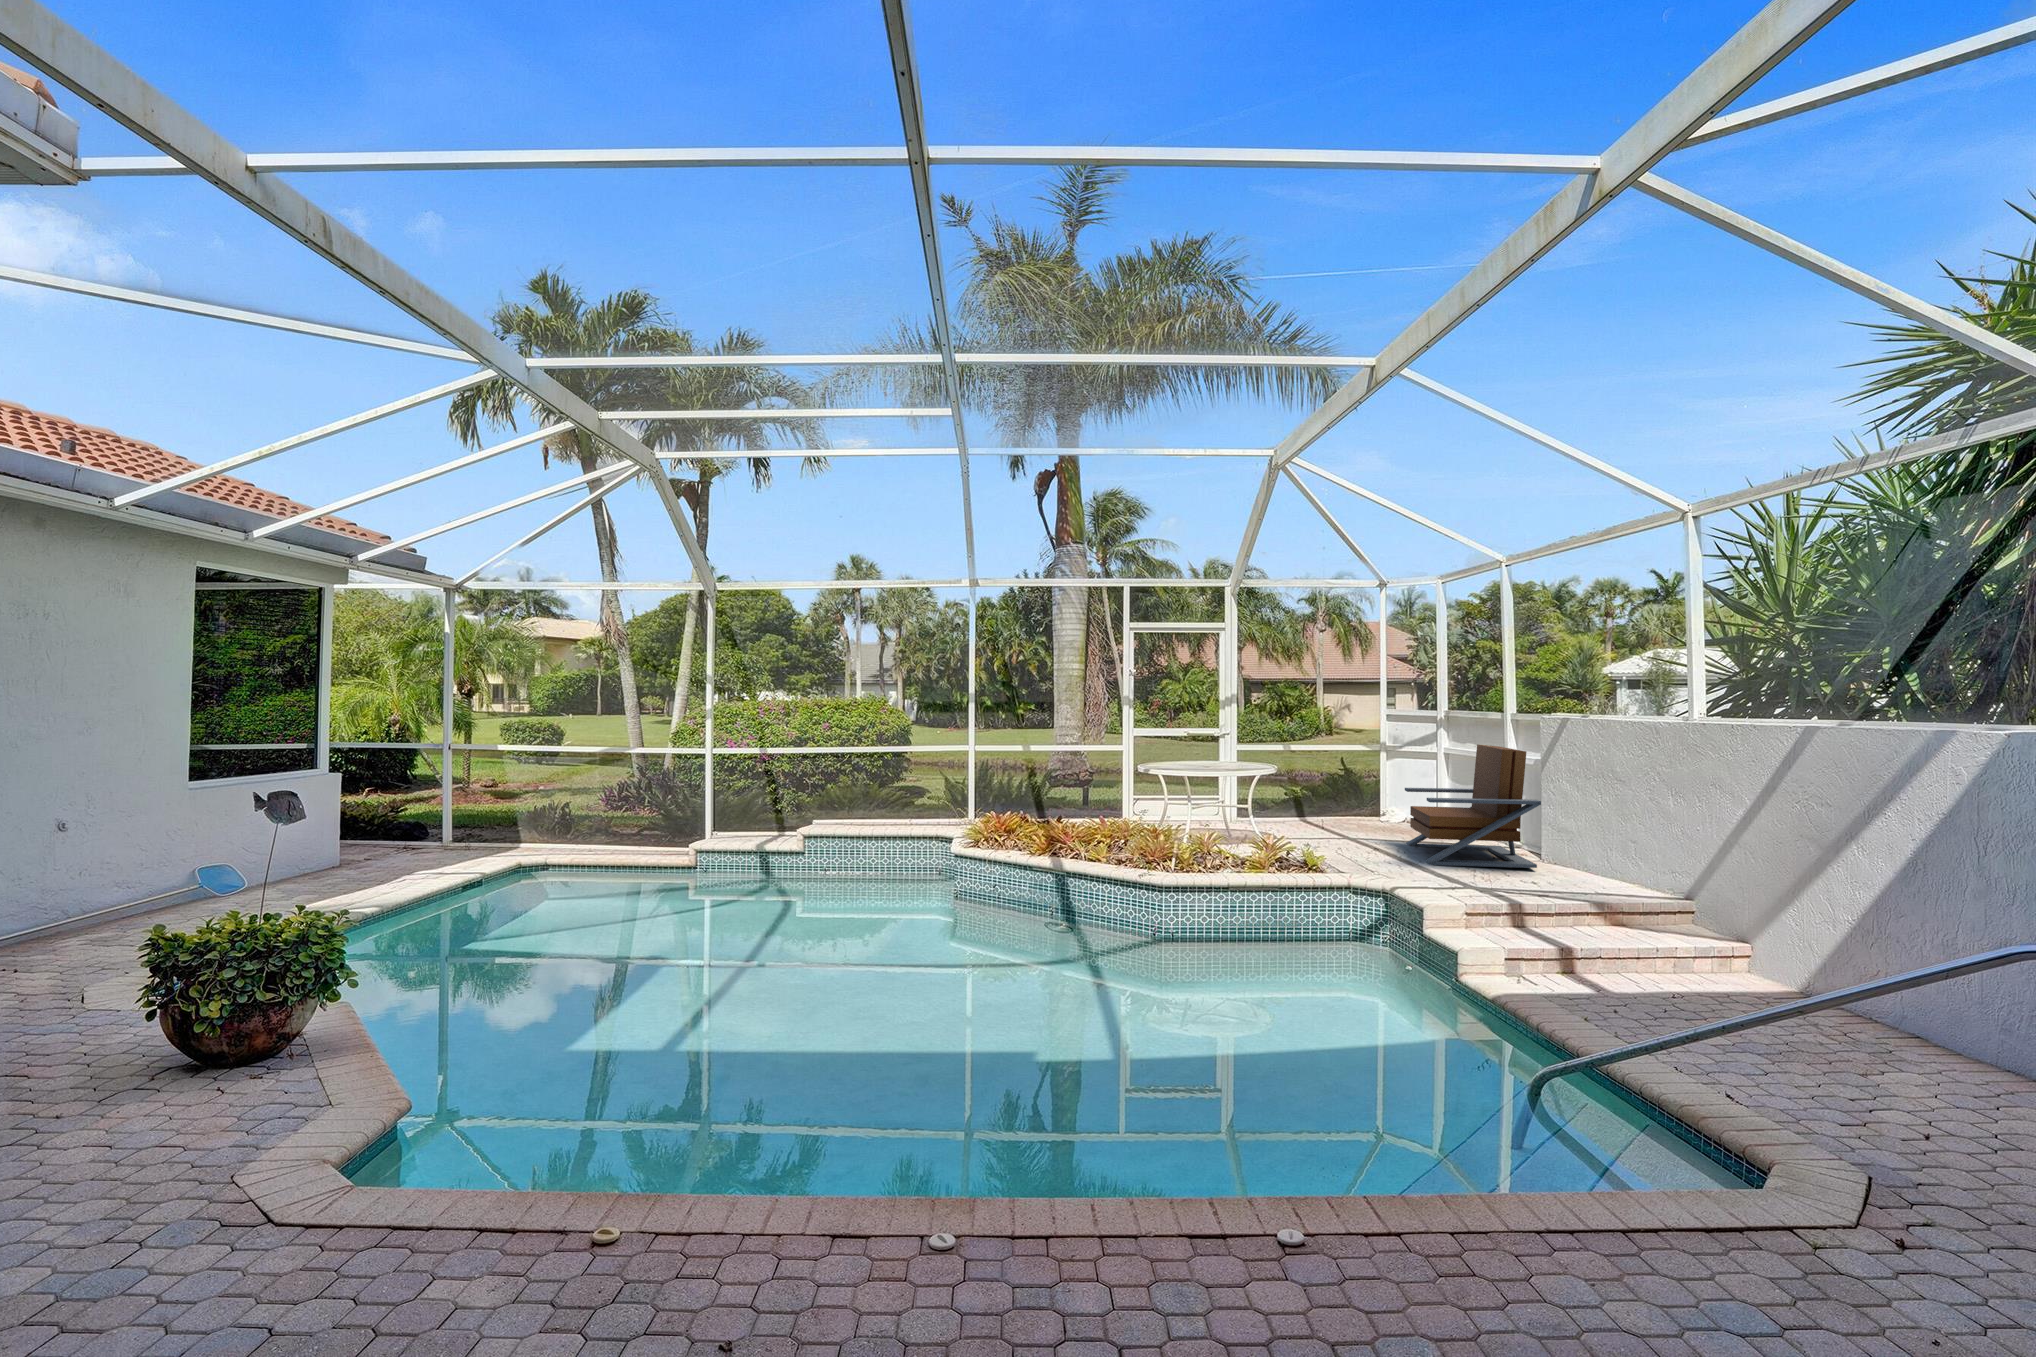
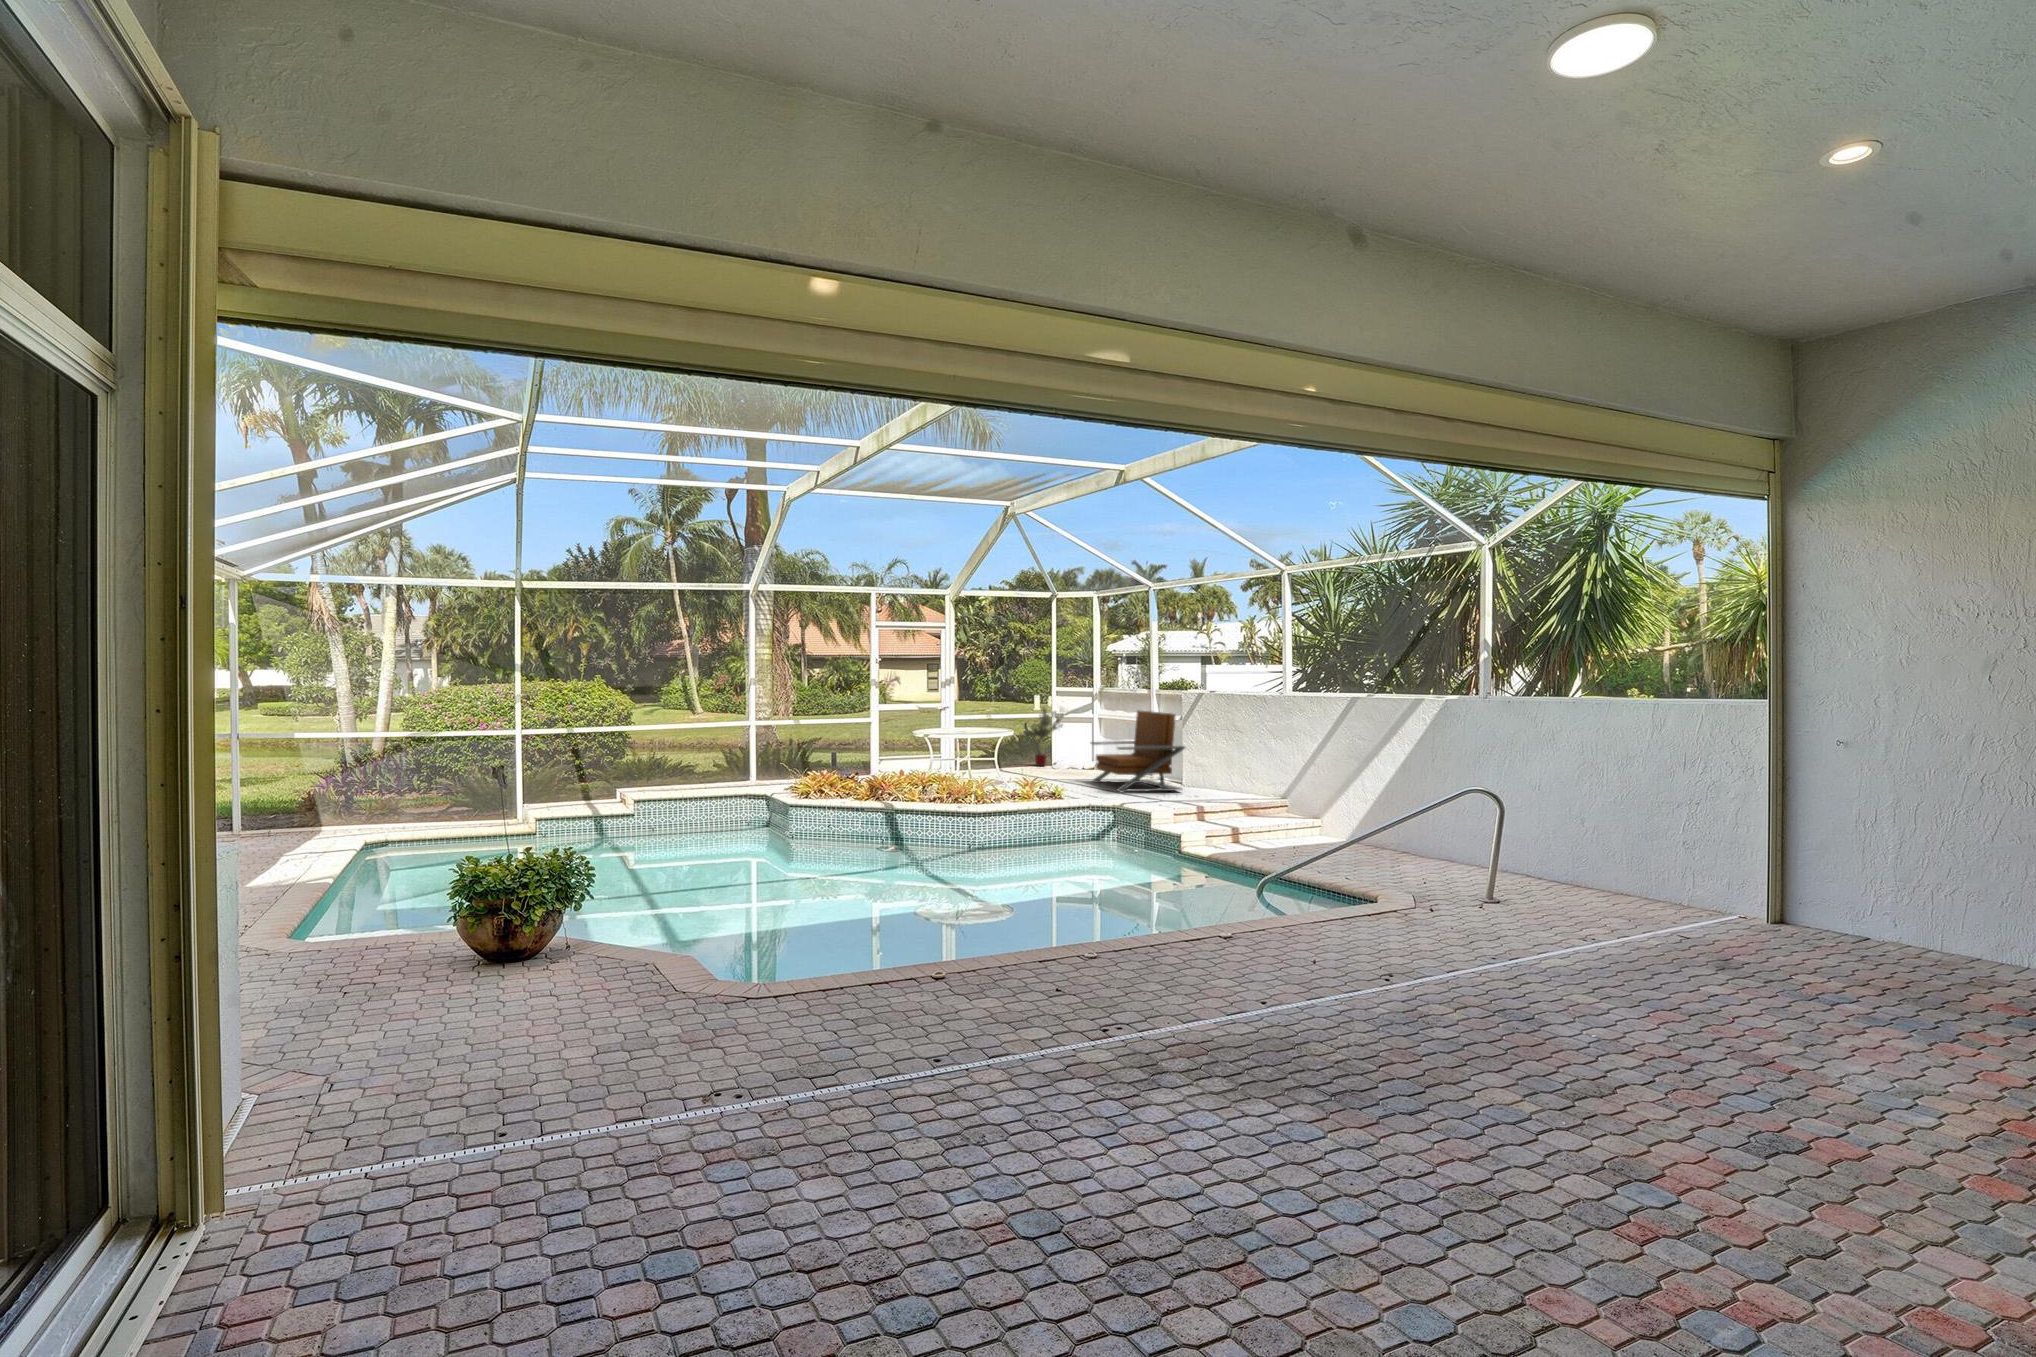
potted tree: none [1325,734,1395,816] -> present [1021,707,1063,766]

